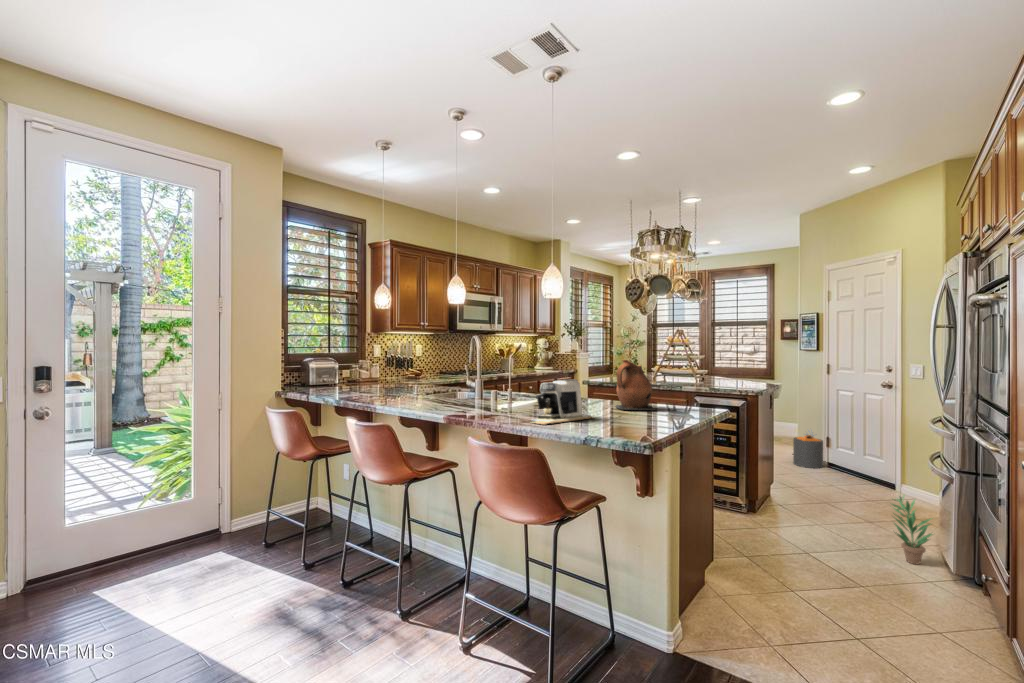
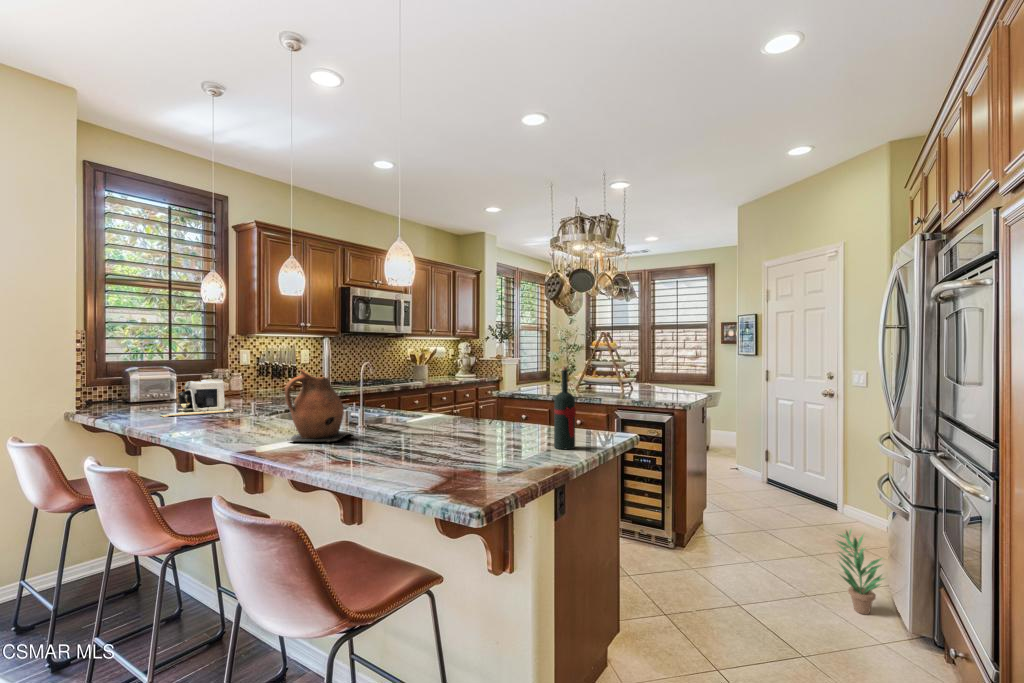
wine bottle: none [665,358,682,419] -> present [554,367,576,449]
ceramic pitcher: present [615,360,656,410] -> present [285,370,352,442]
coffee maker: present [532,379,593,425] -> present [161,379,233,417]
trash can: present [793,434,823,468] -> none [732,440,764,486]

